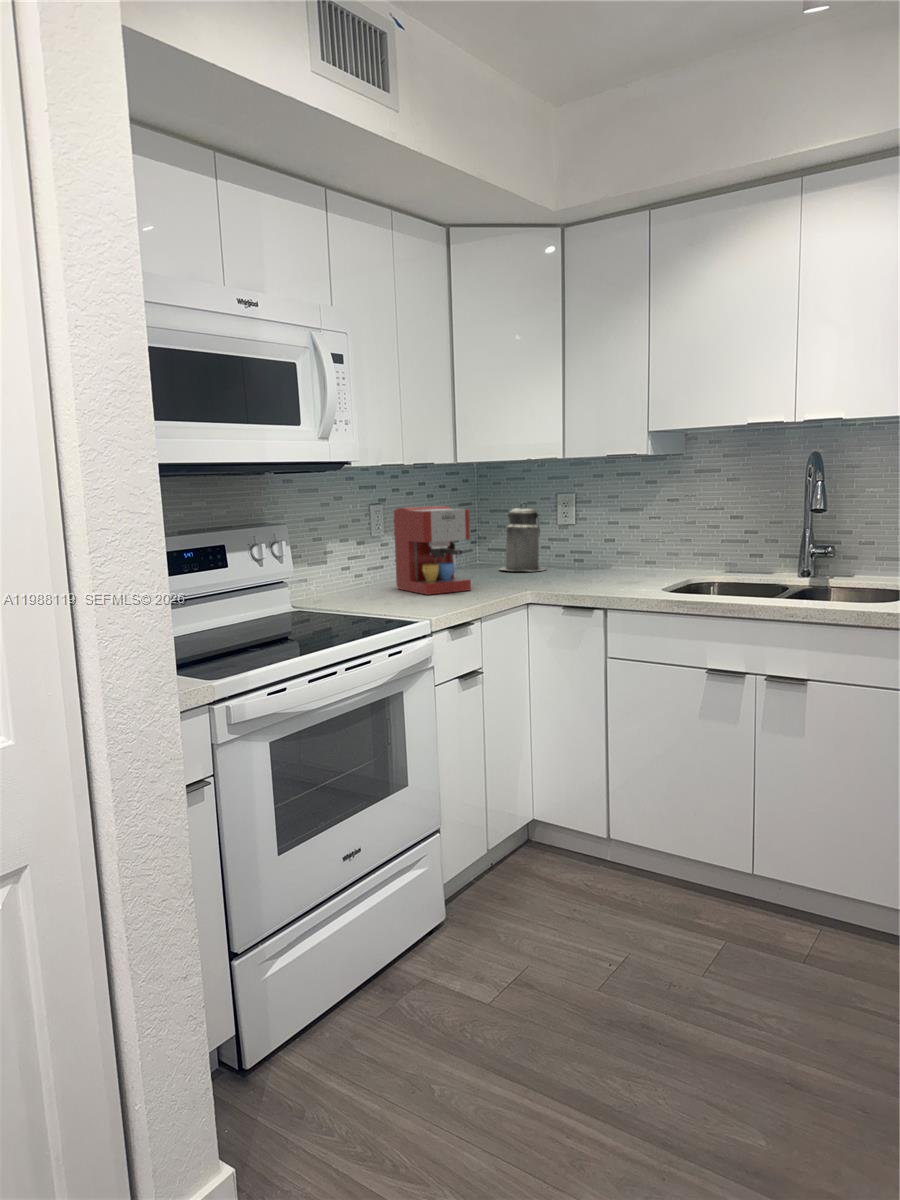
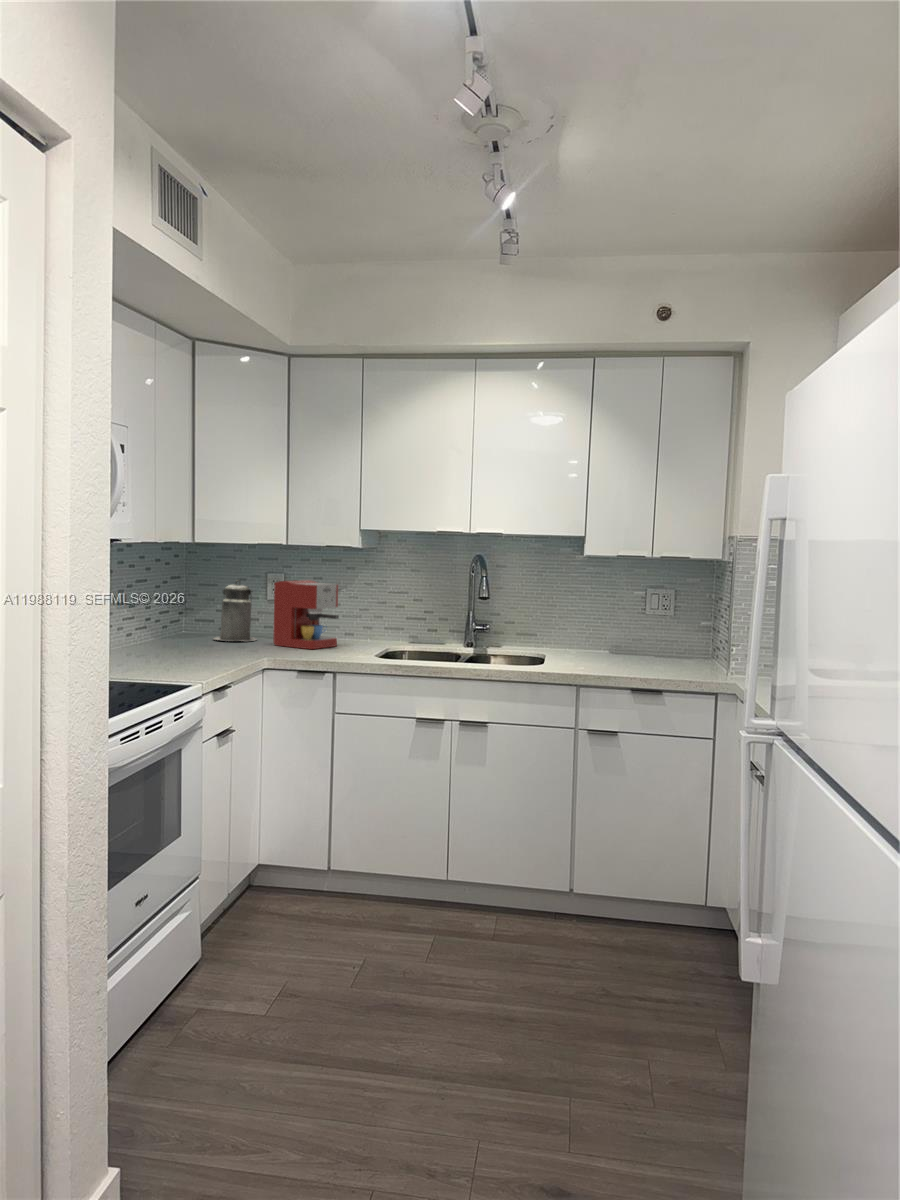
coffee maker: present [394,506,471,595] -> present [274,580,339,649]

